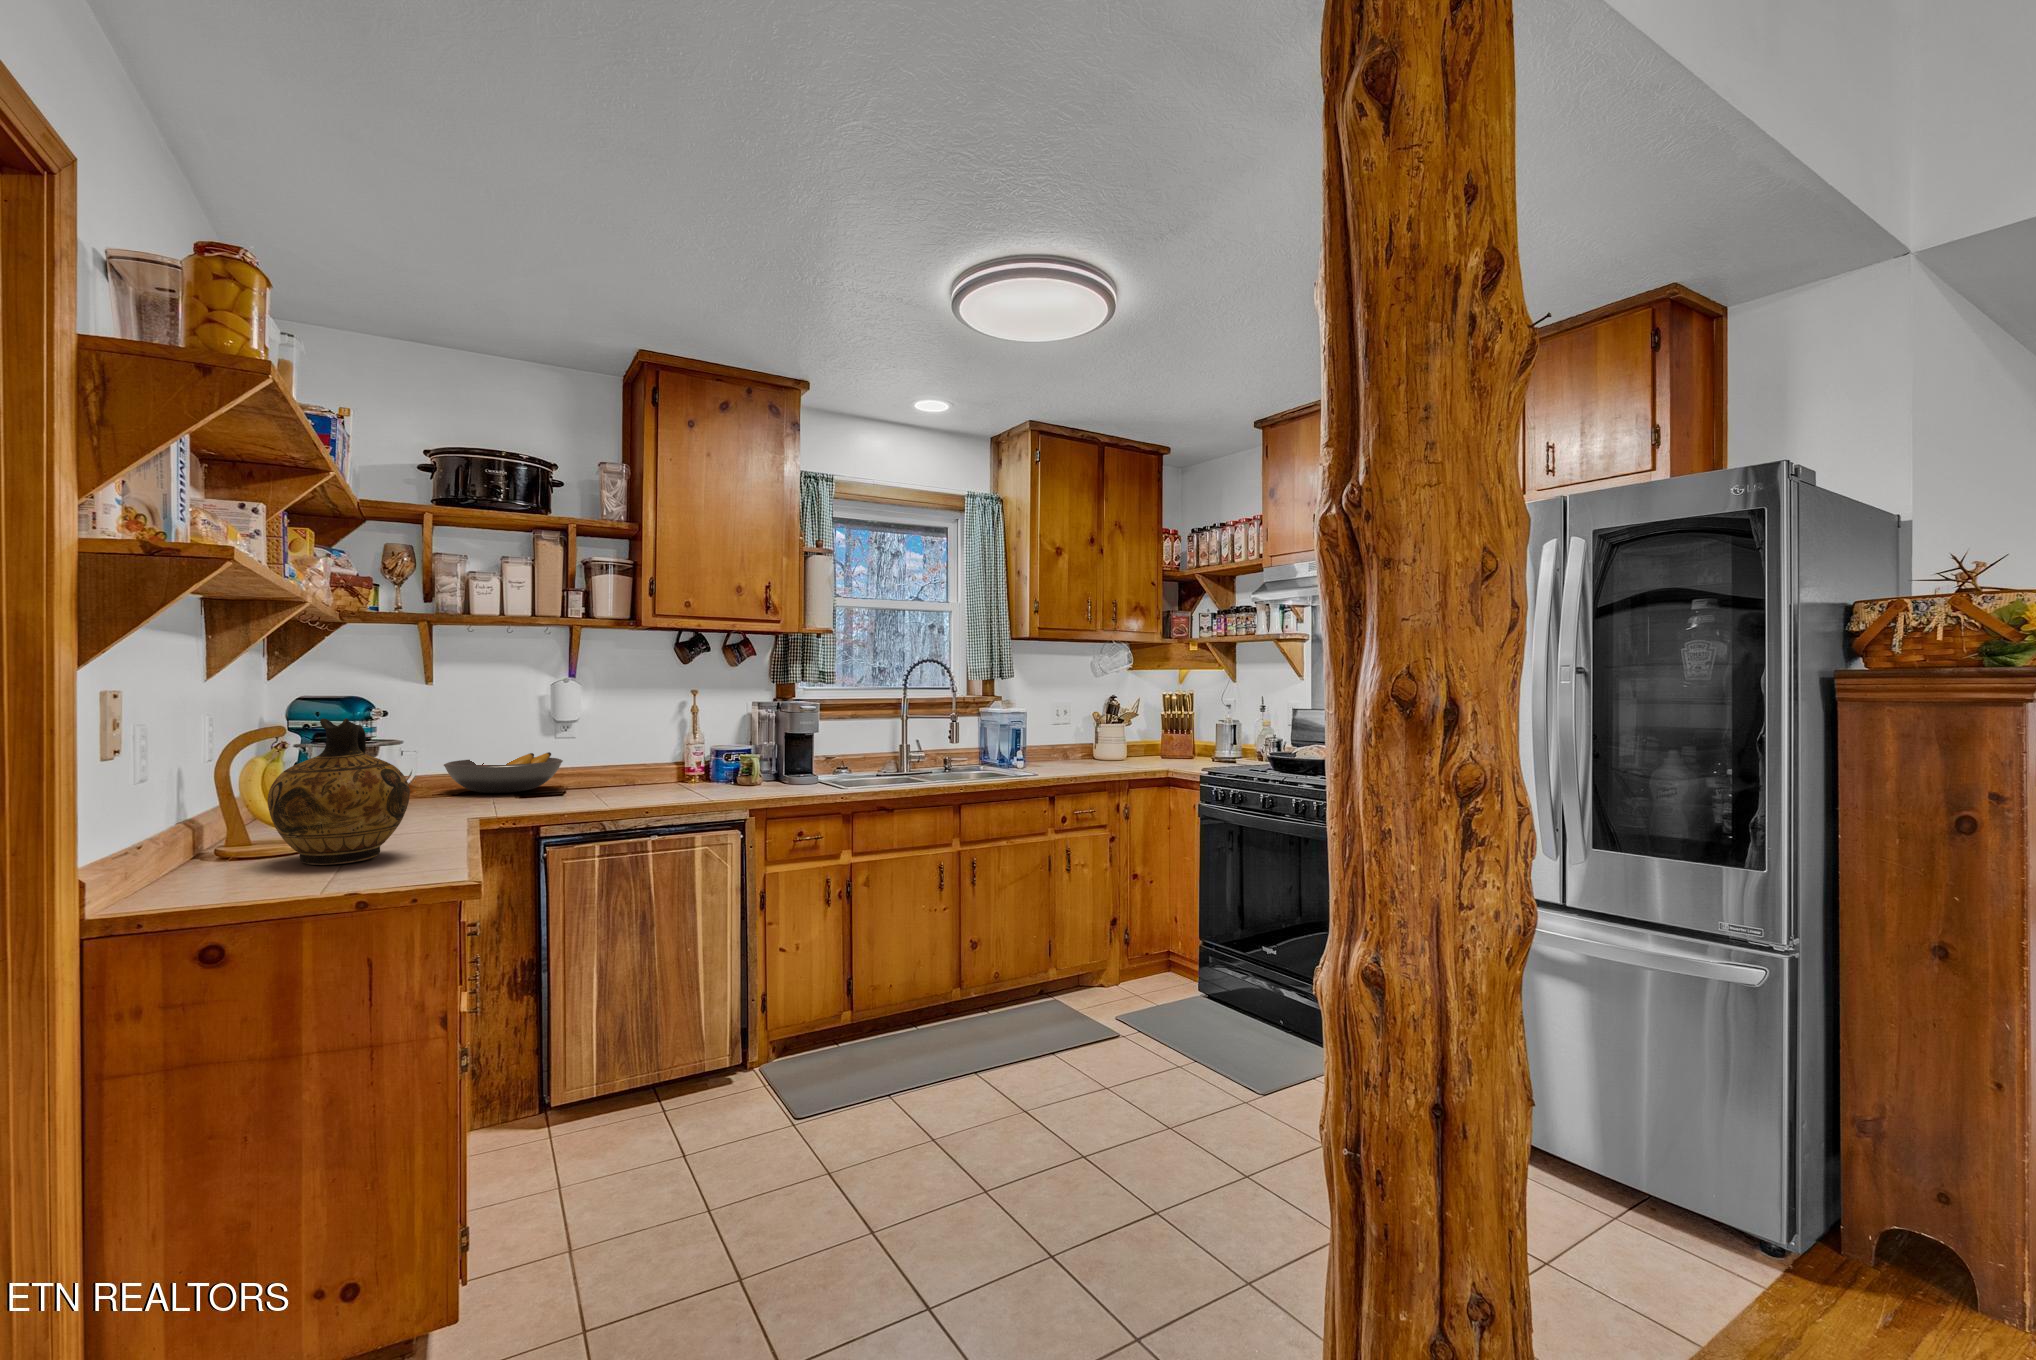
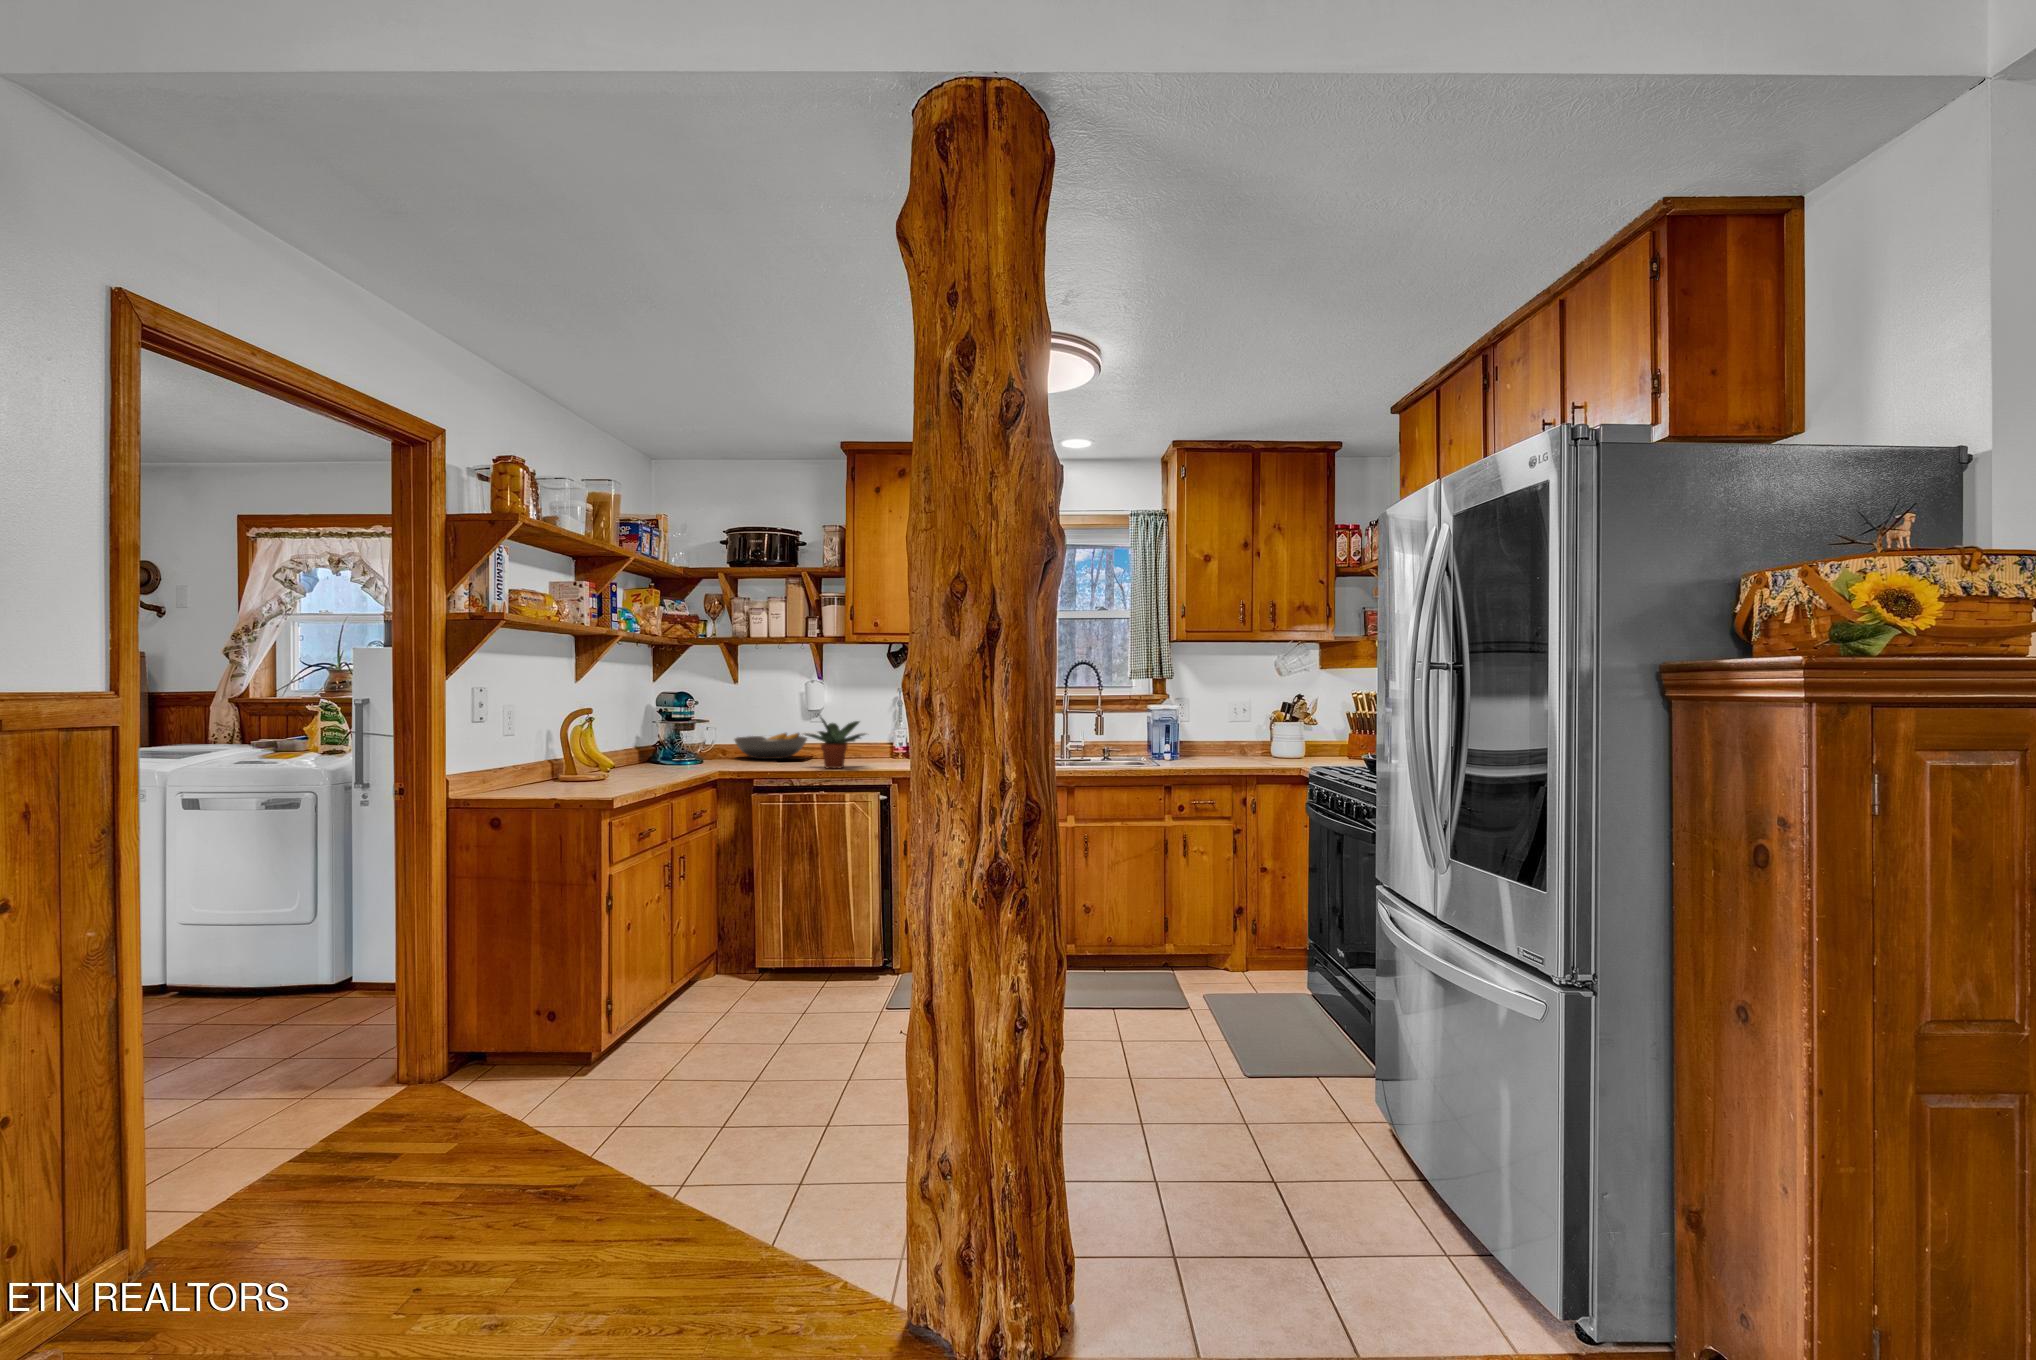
ceramic jug: present [268,718,410,865] -> none [559,703,630,786]
potted plant: none [589,725,692,802] -> present [805,717,865,769]

